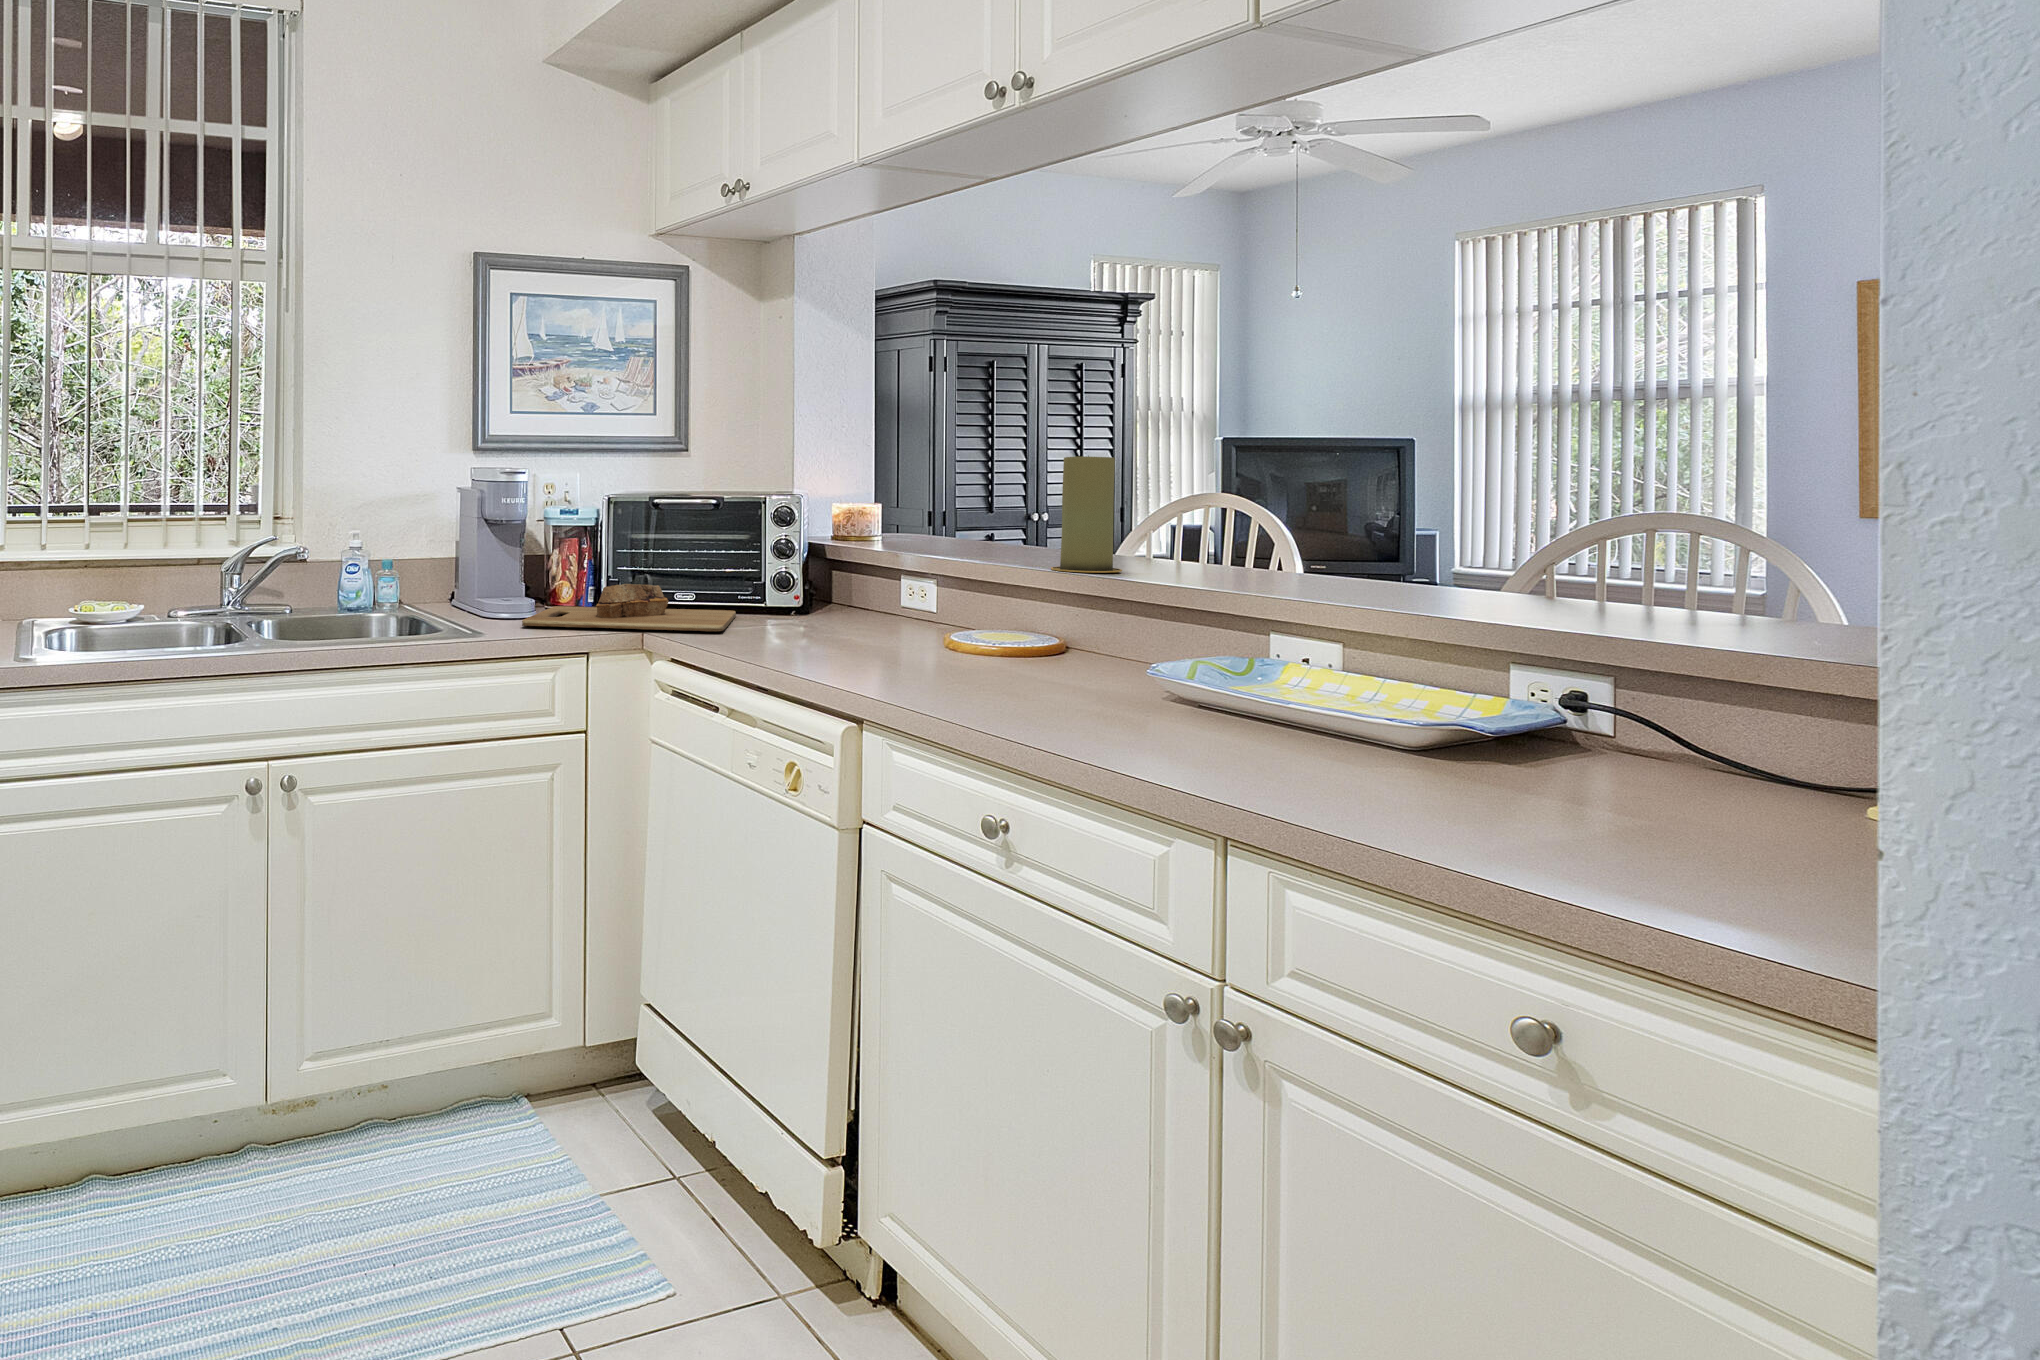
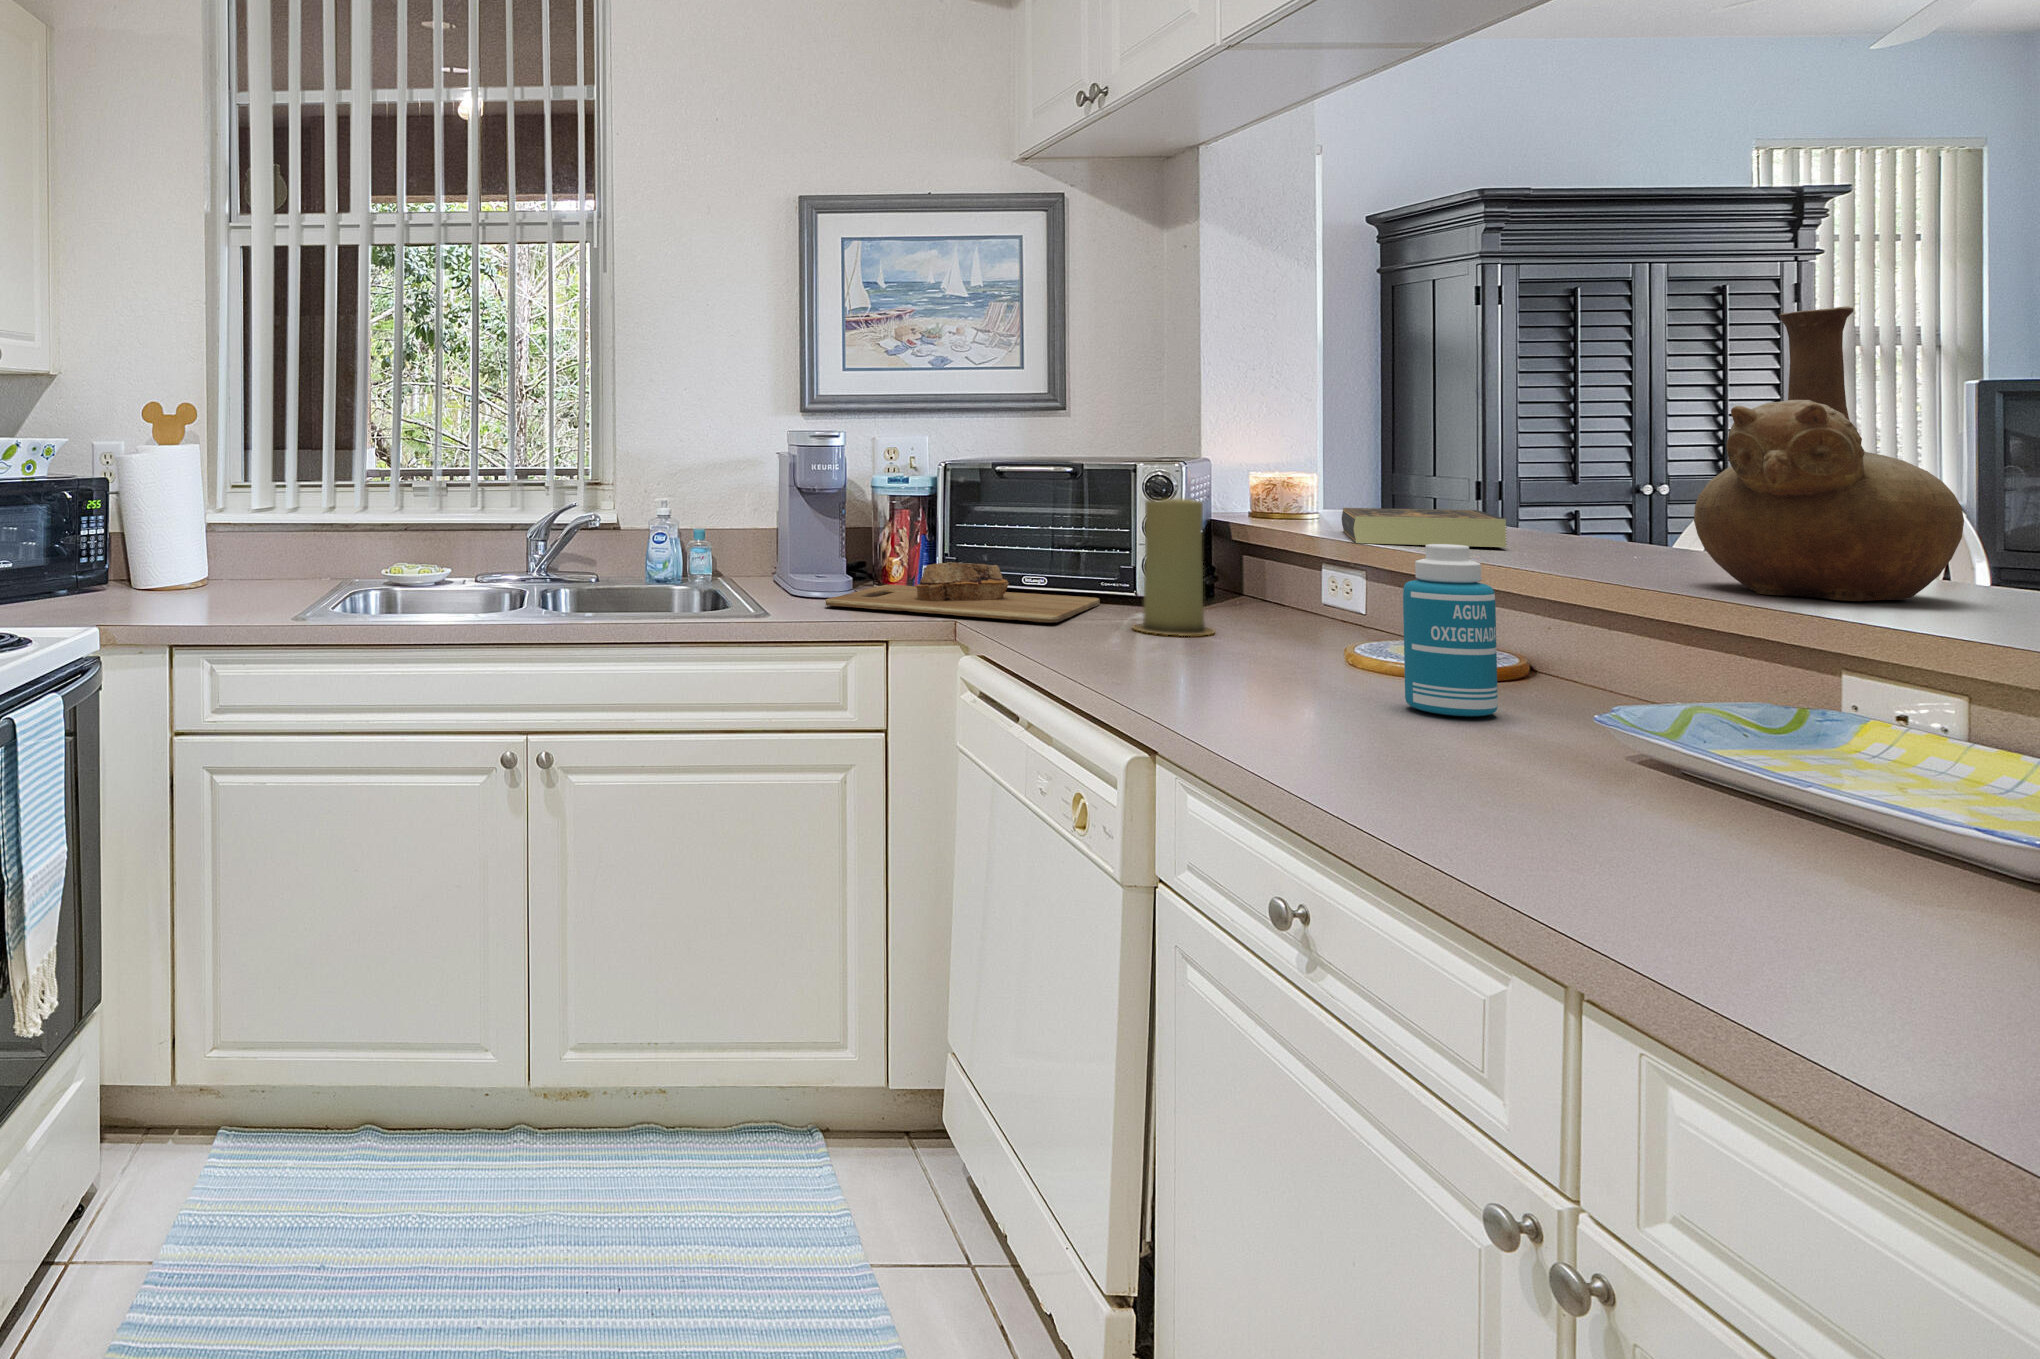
vase: none [1172,393,1317,589] -> present [1694,306,1964,601]
candle: present [1051,456,1122,573] -> present [1133,499,1215,636]
book: none [911,533,1034,560] -> present [1341,508,1507,547]
bottle: none [1013,557,1072,681] -> present [1403,544,1498,716]

